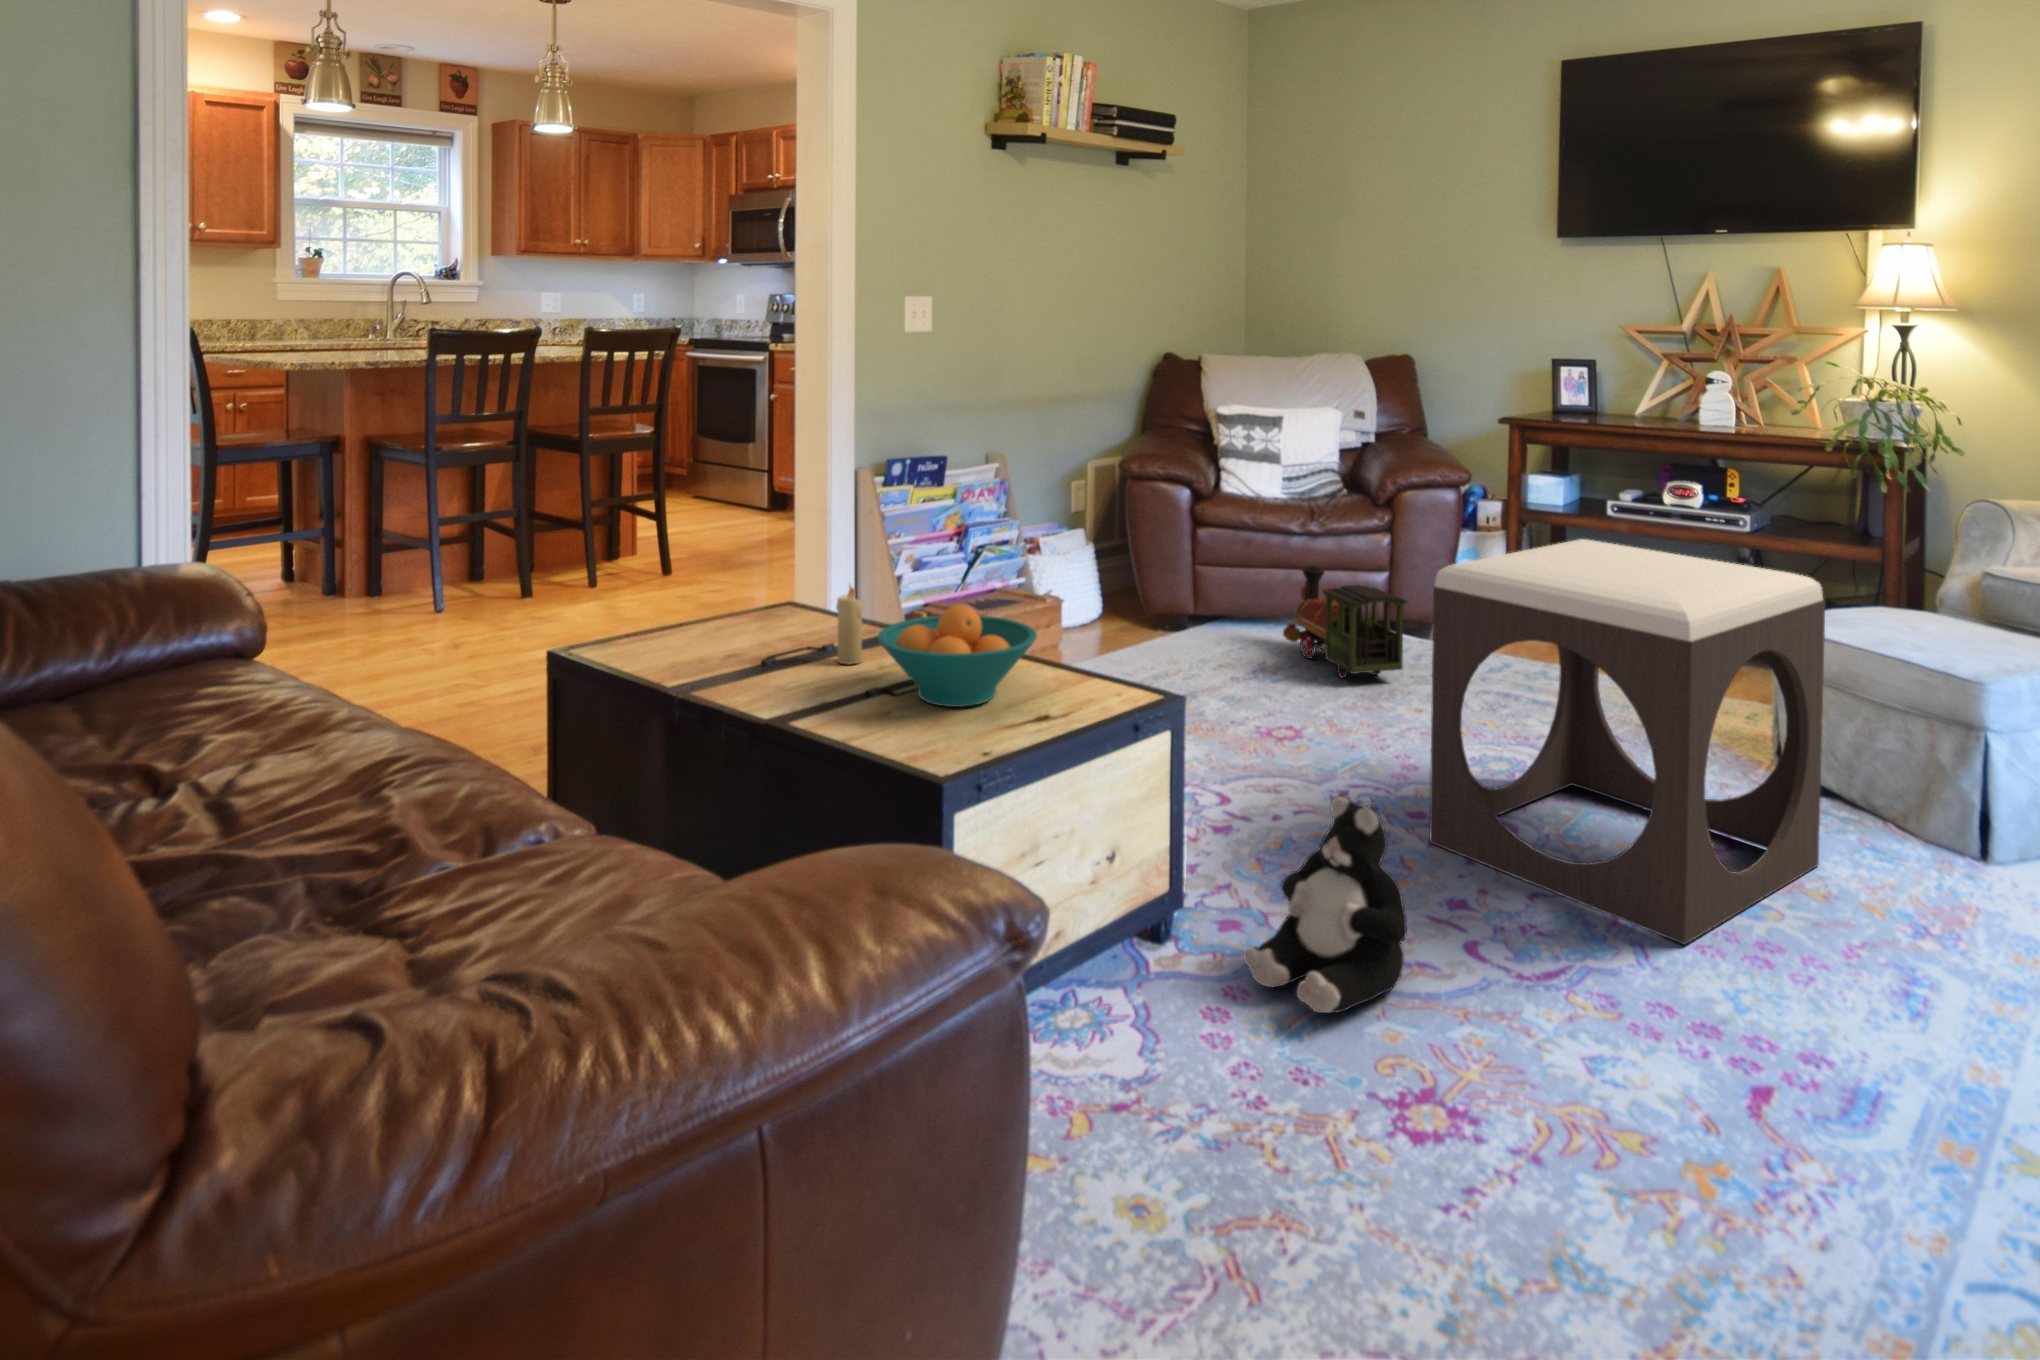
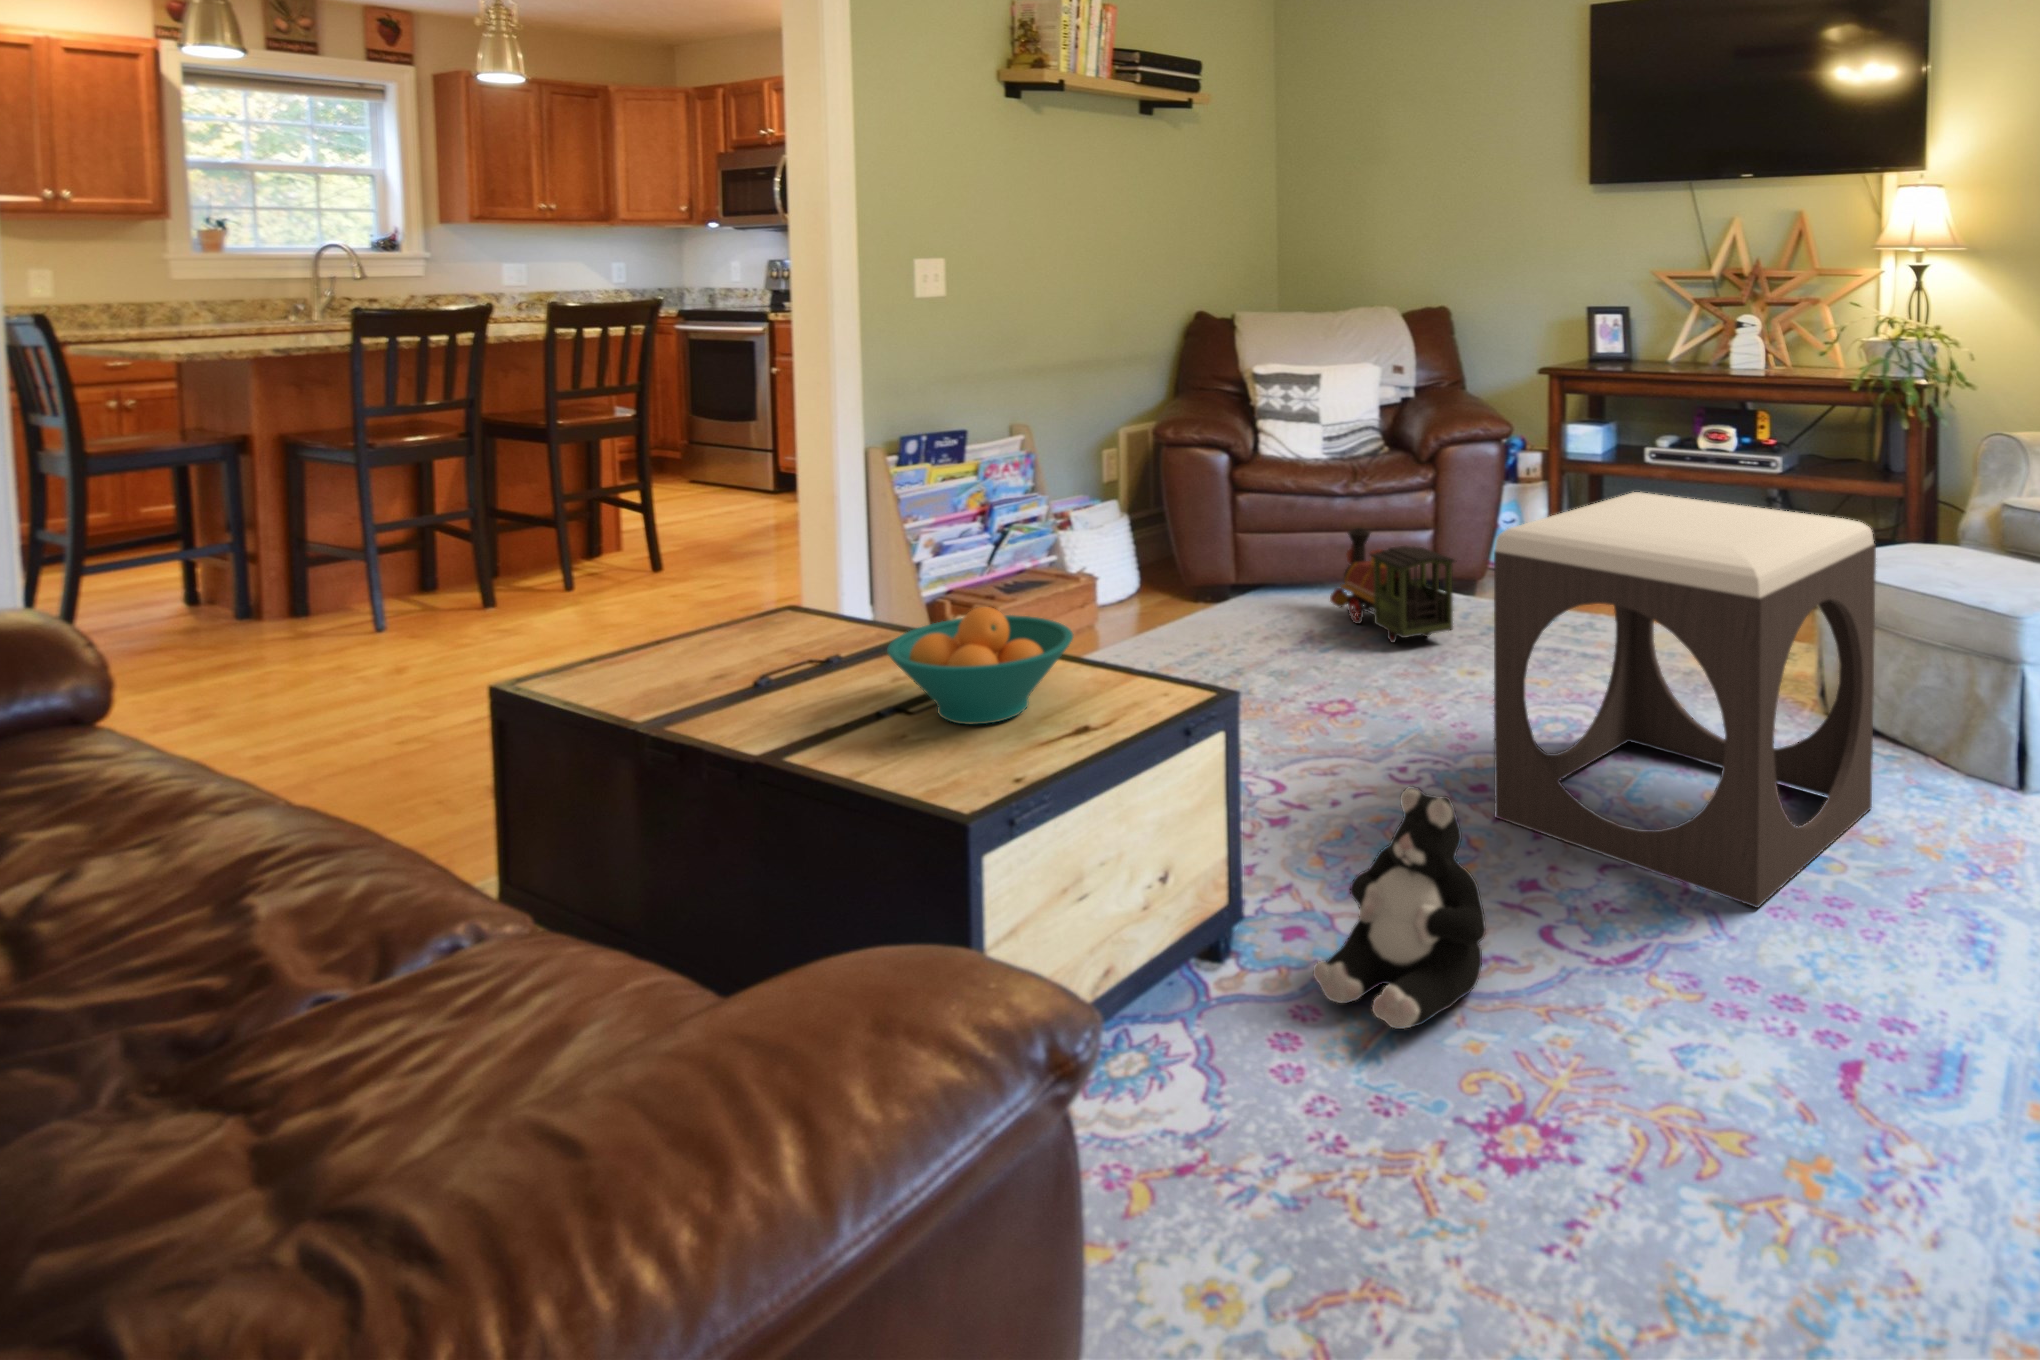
candle: present [836,586,863,664] -> none [839,587,872,680]

